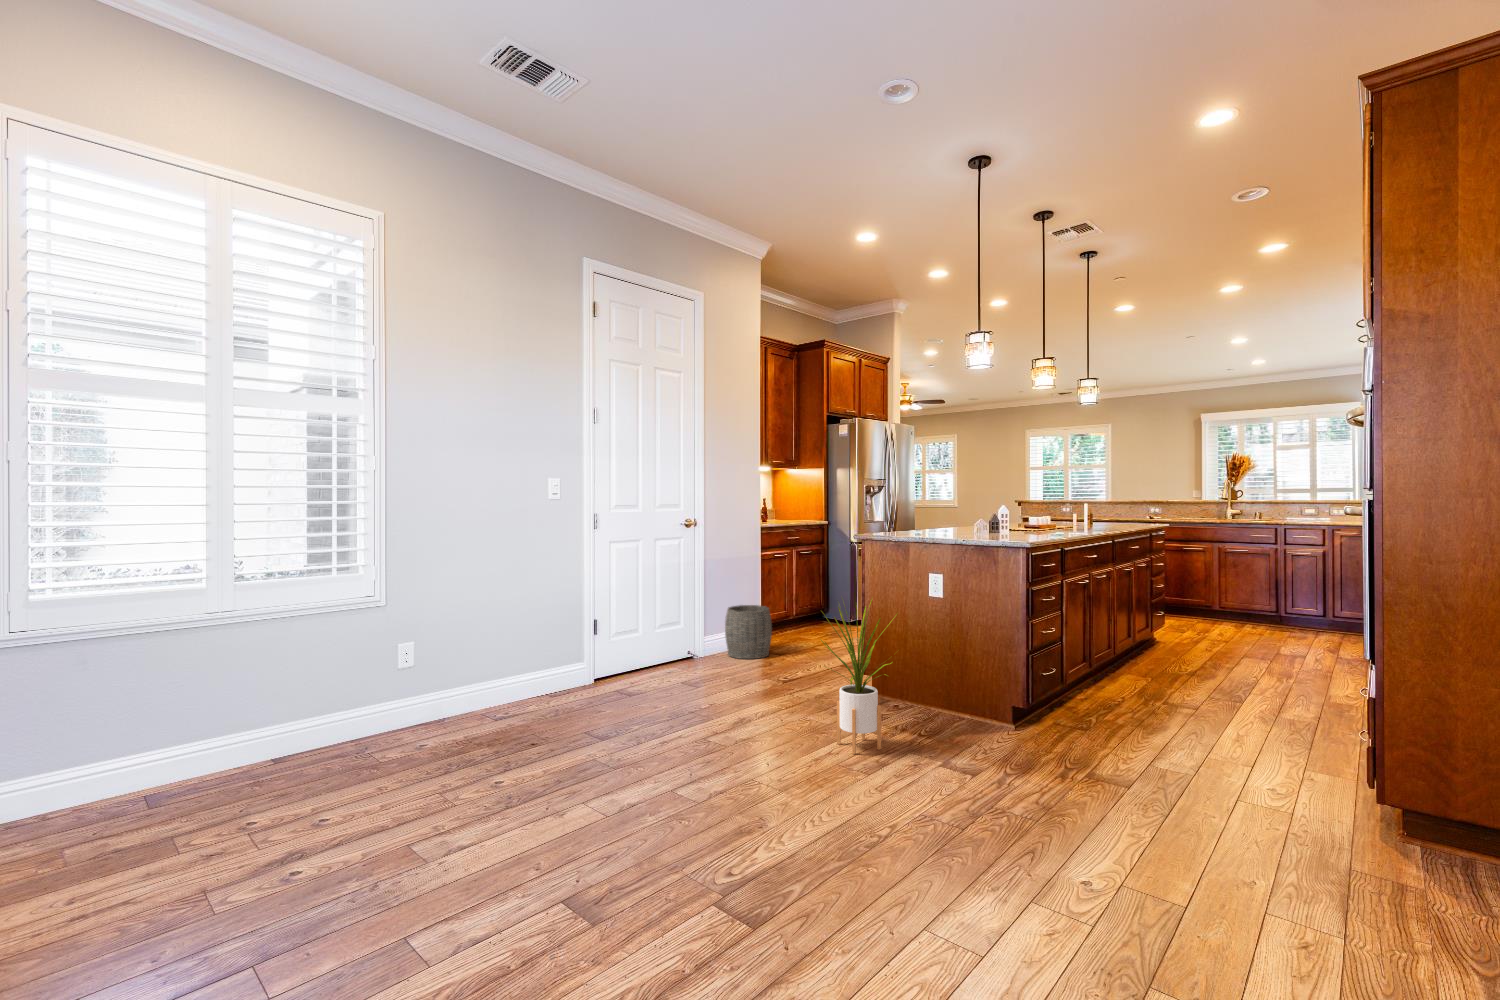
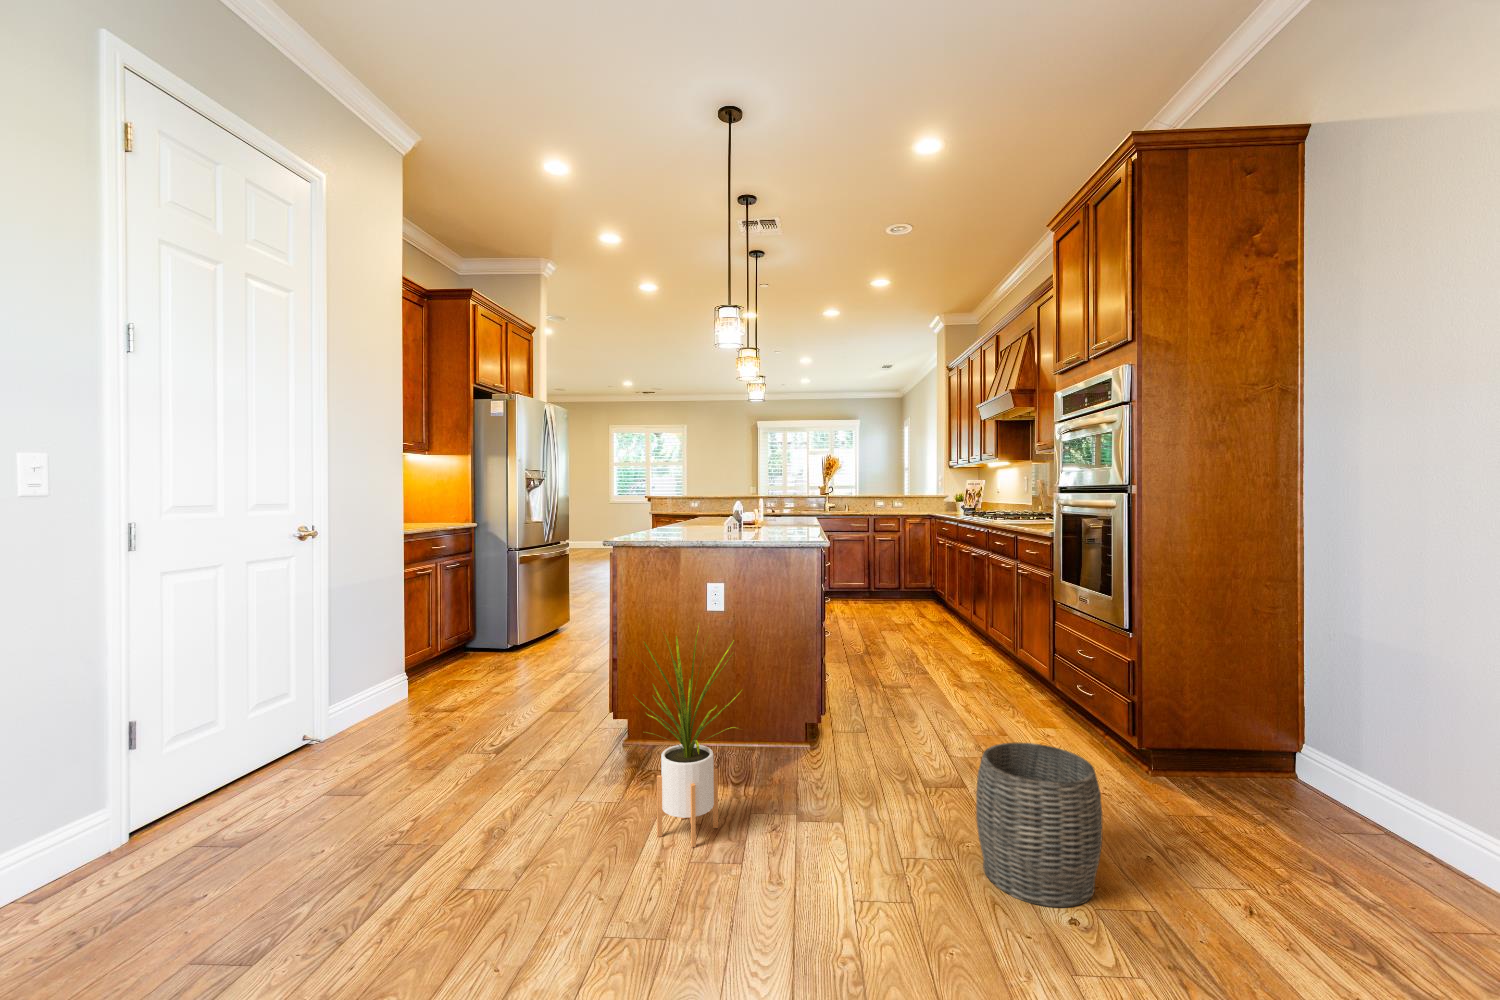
woven basket: present [725,605,772,659] -> present [976,742,1102,907]

